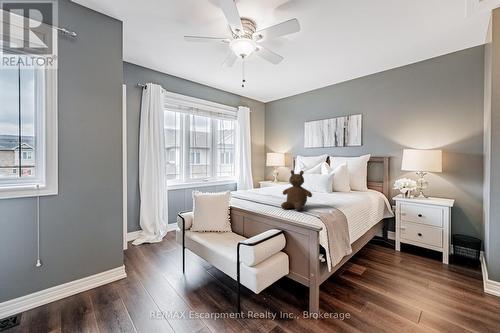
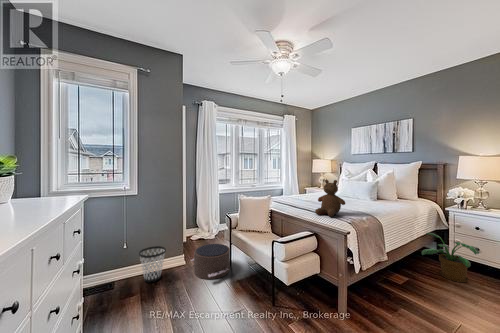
potted plant: none [375,221,427,266] -> present [421,233,479,282]
pouf: none [129,250,182,296] -> present [191,244,230,279]
wastebasket: none [50,261,93,313] -> present [139,246,166,282]

